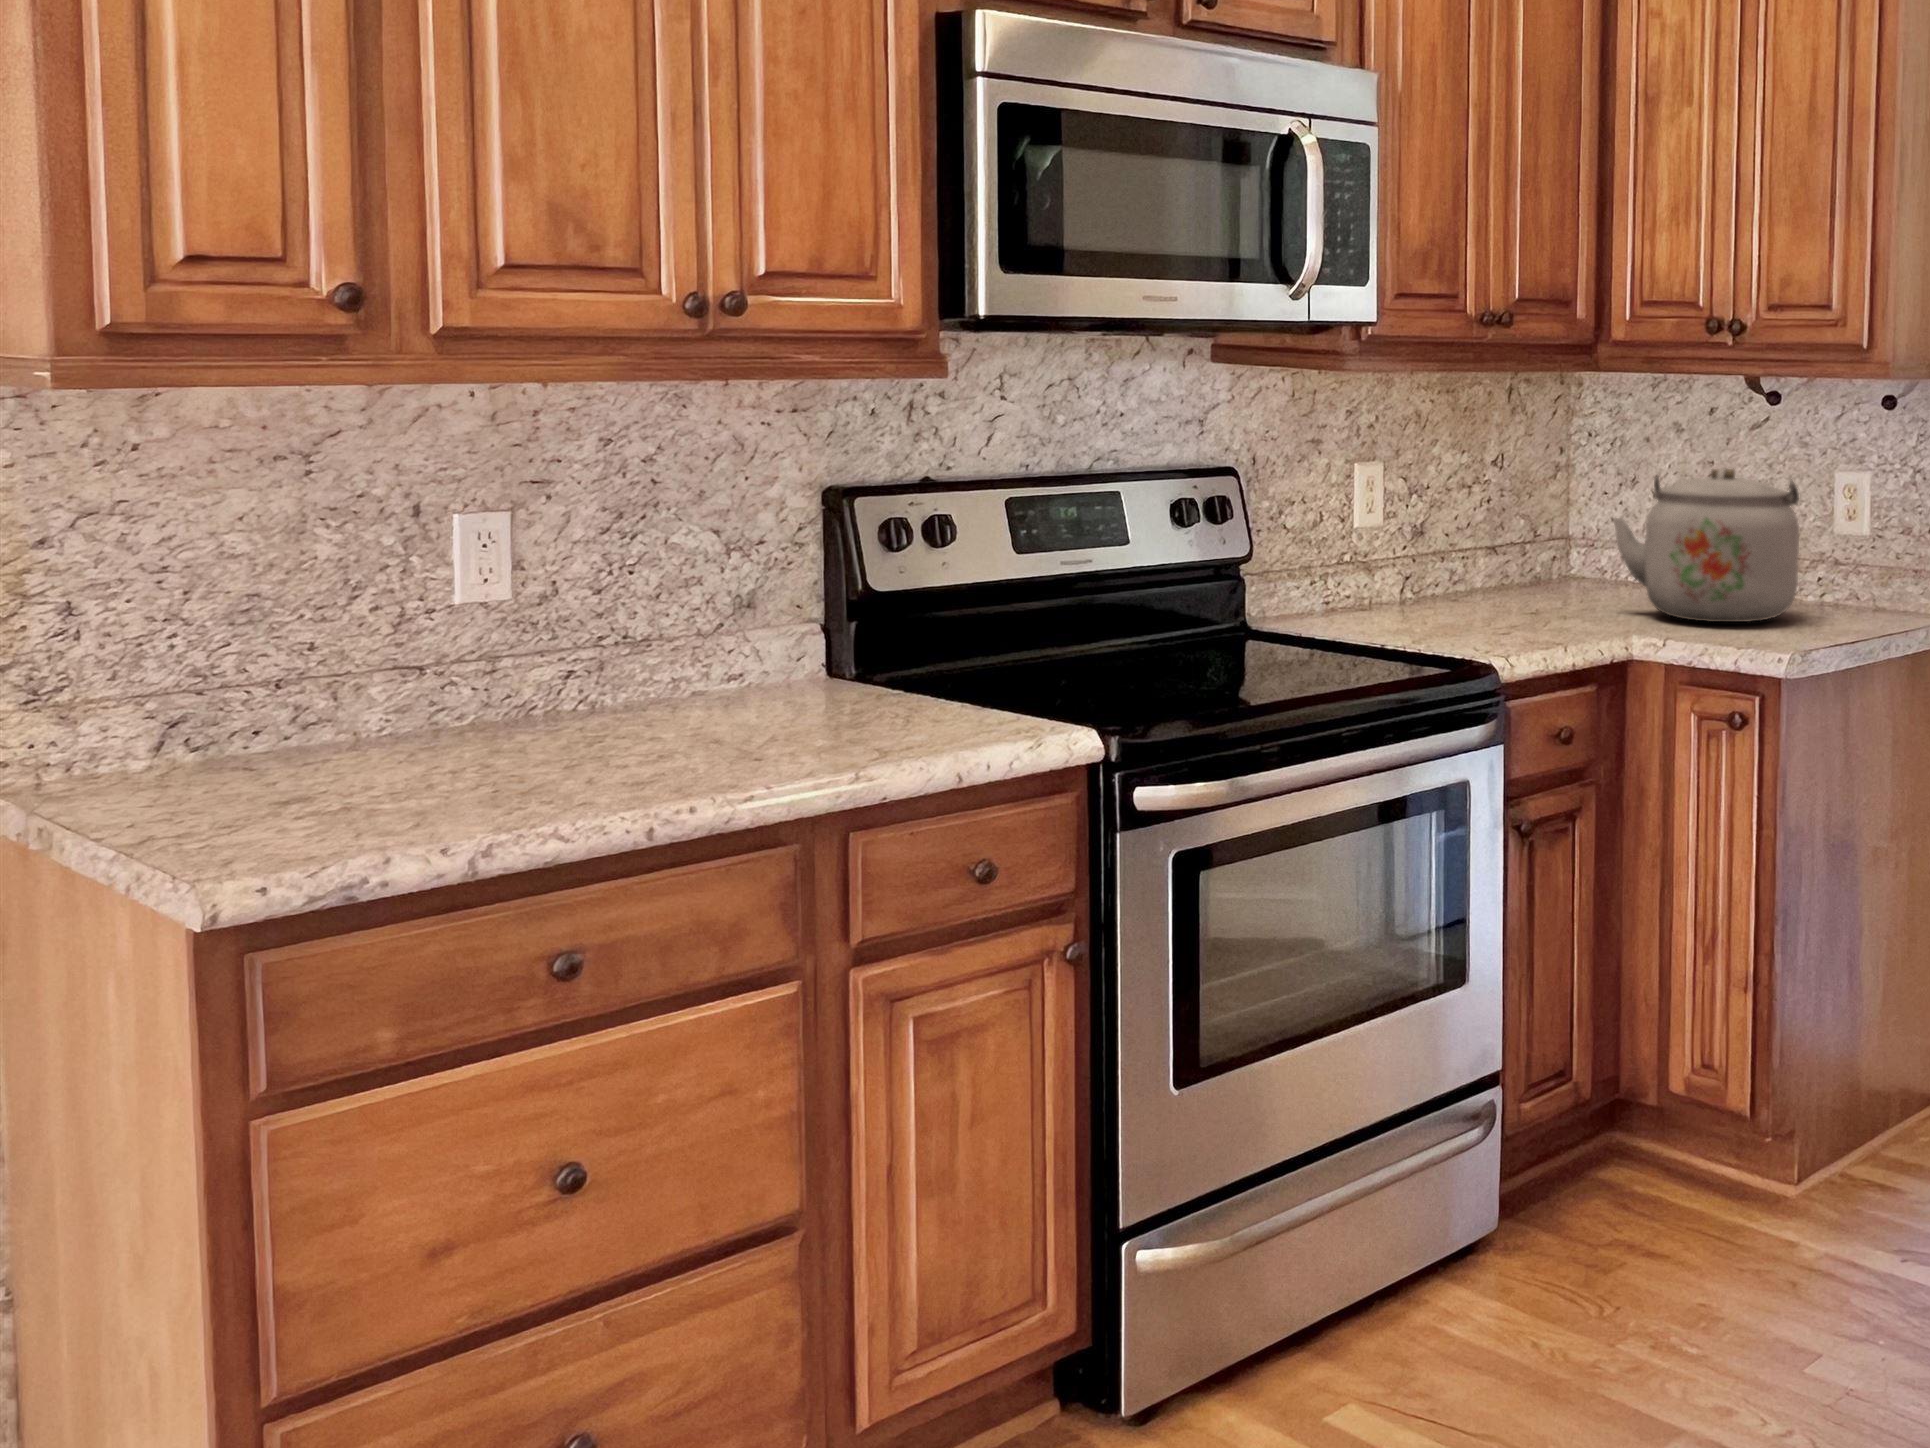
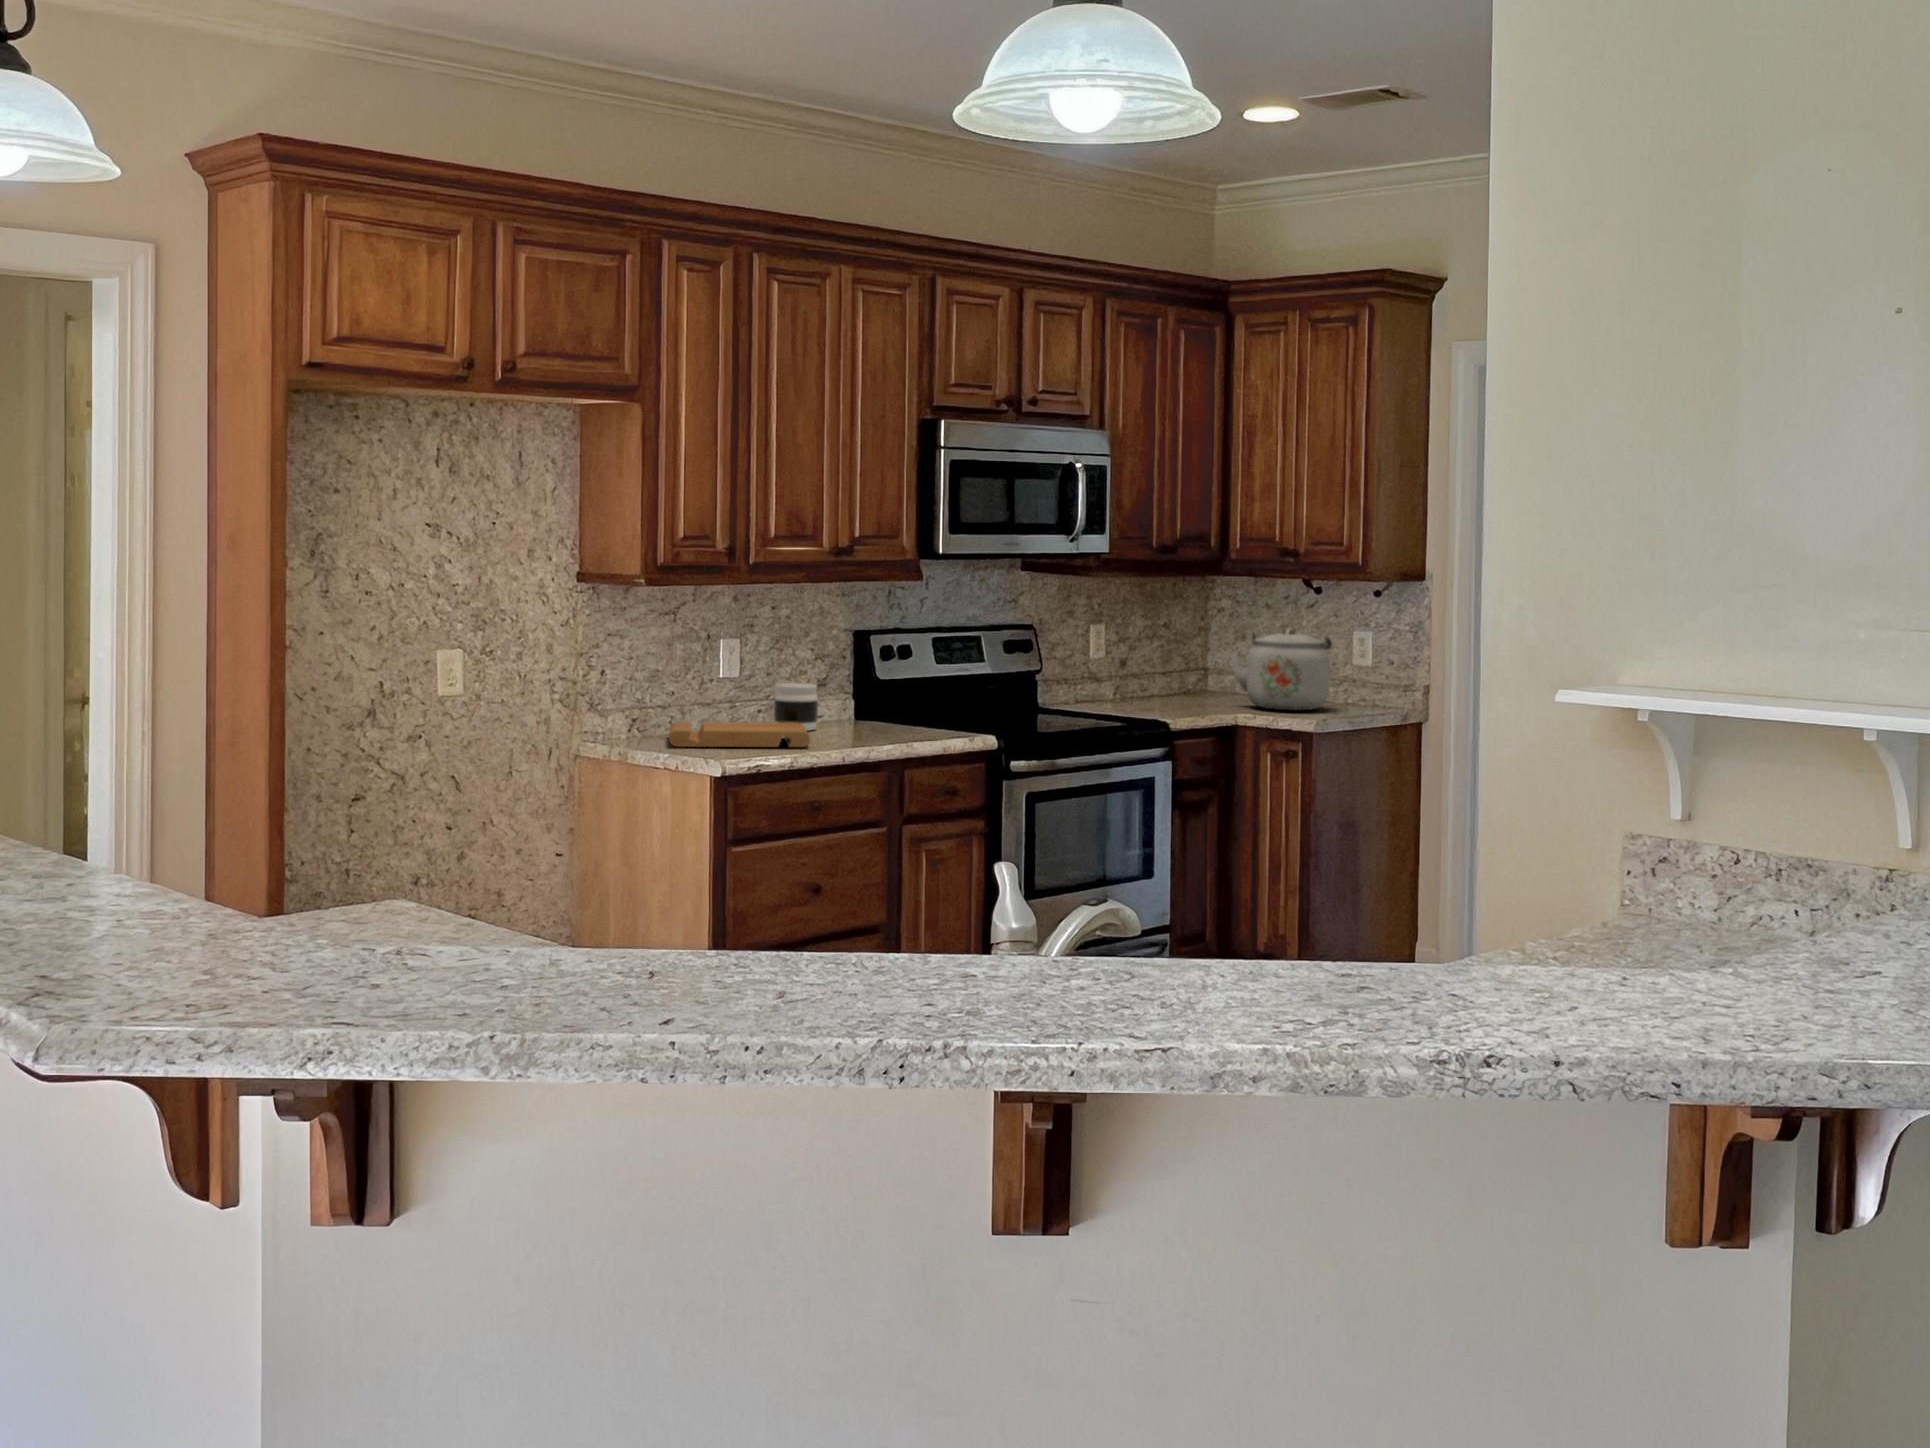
jar: none [591,605,700,719] -> present [774,683,818,731]
cutting board: none [196,708,630,796] -> present [669,722,810,747]

